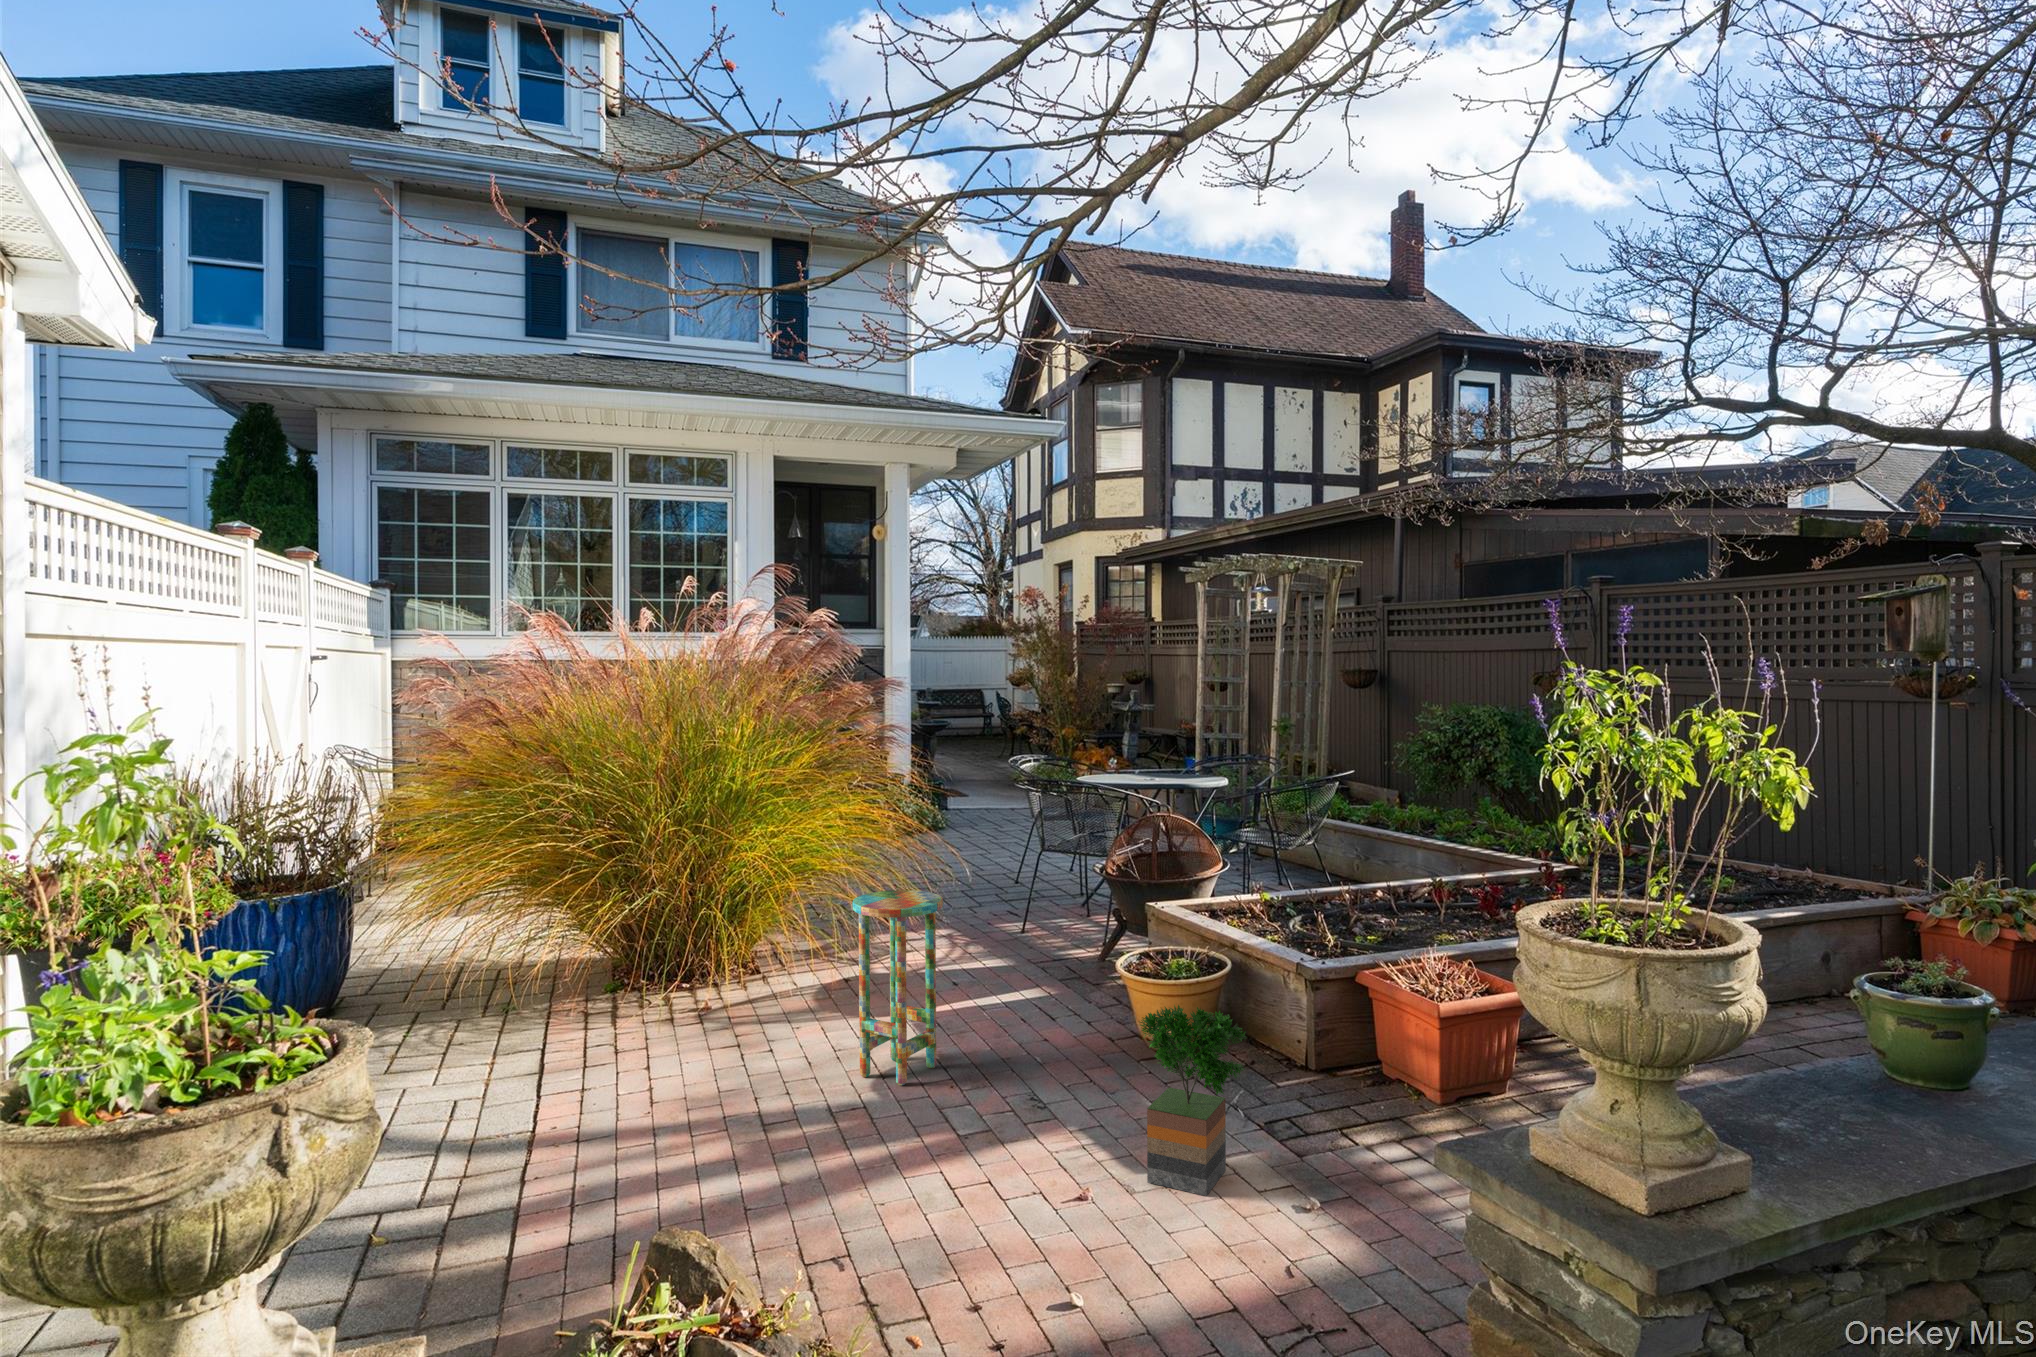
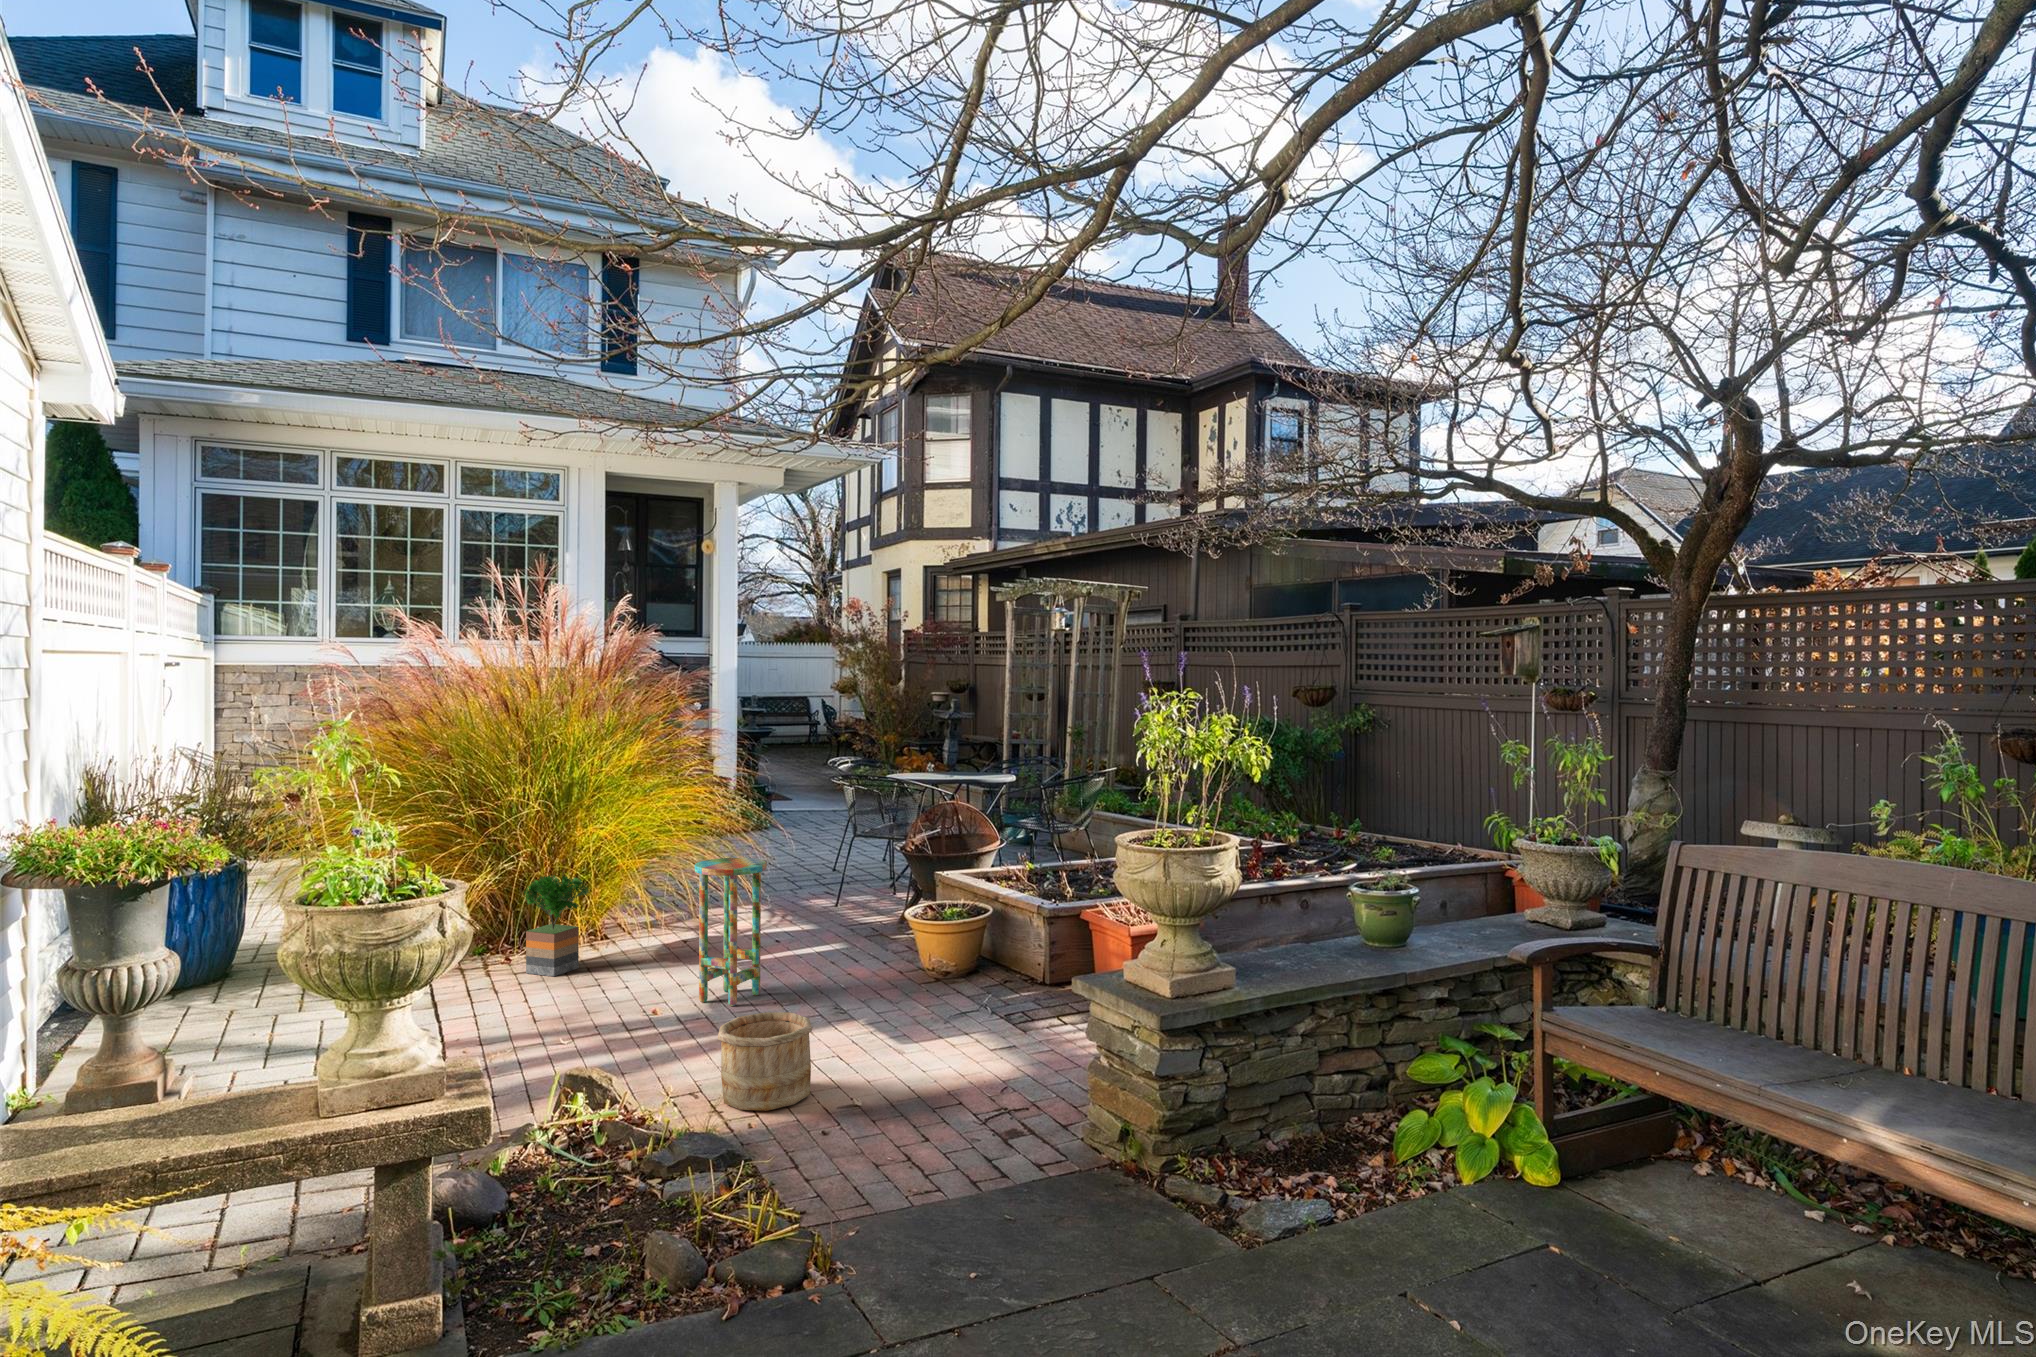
potted tree: present [1140,1005,1246,1196] -> present [524,875,588,976]
wooden bucket: none [875,1134,1011,1298] -> present [718,1012,812,1111]

